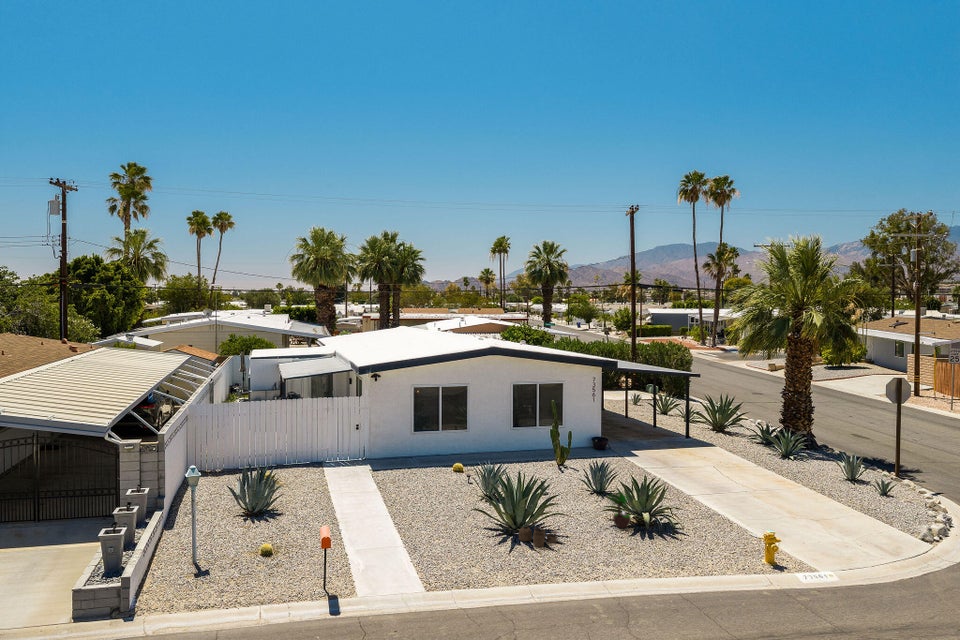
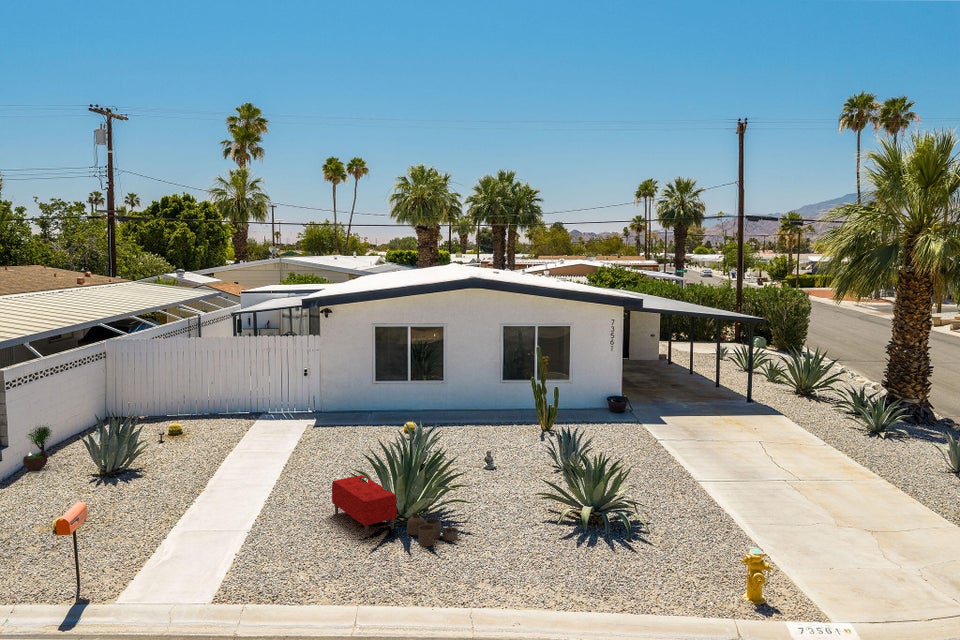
potted tree: present [608,491,631,528] -> present [23,426,52,471]
bench: none [454,501,510,544] -> present [332,475,397,536]

